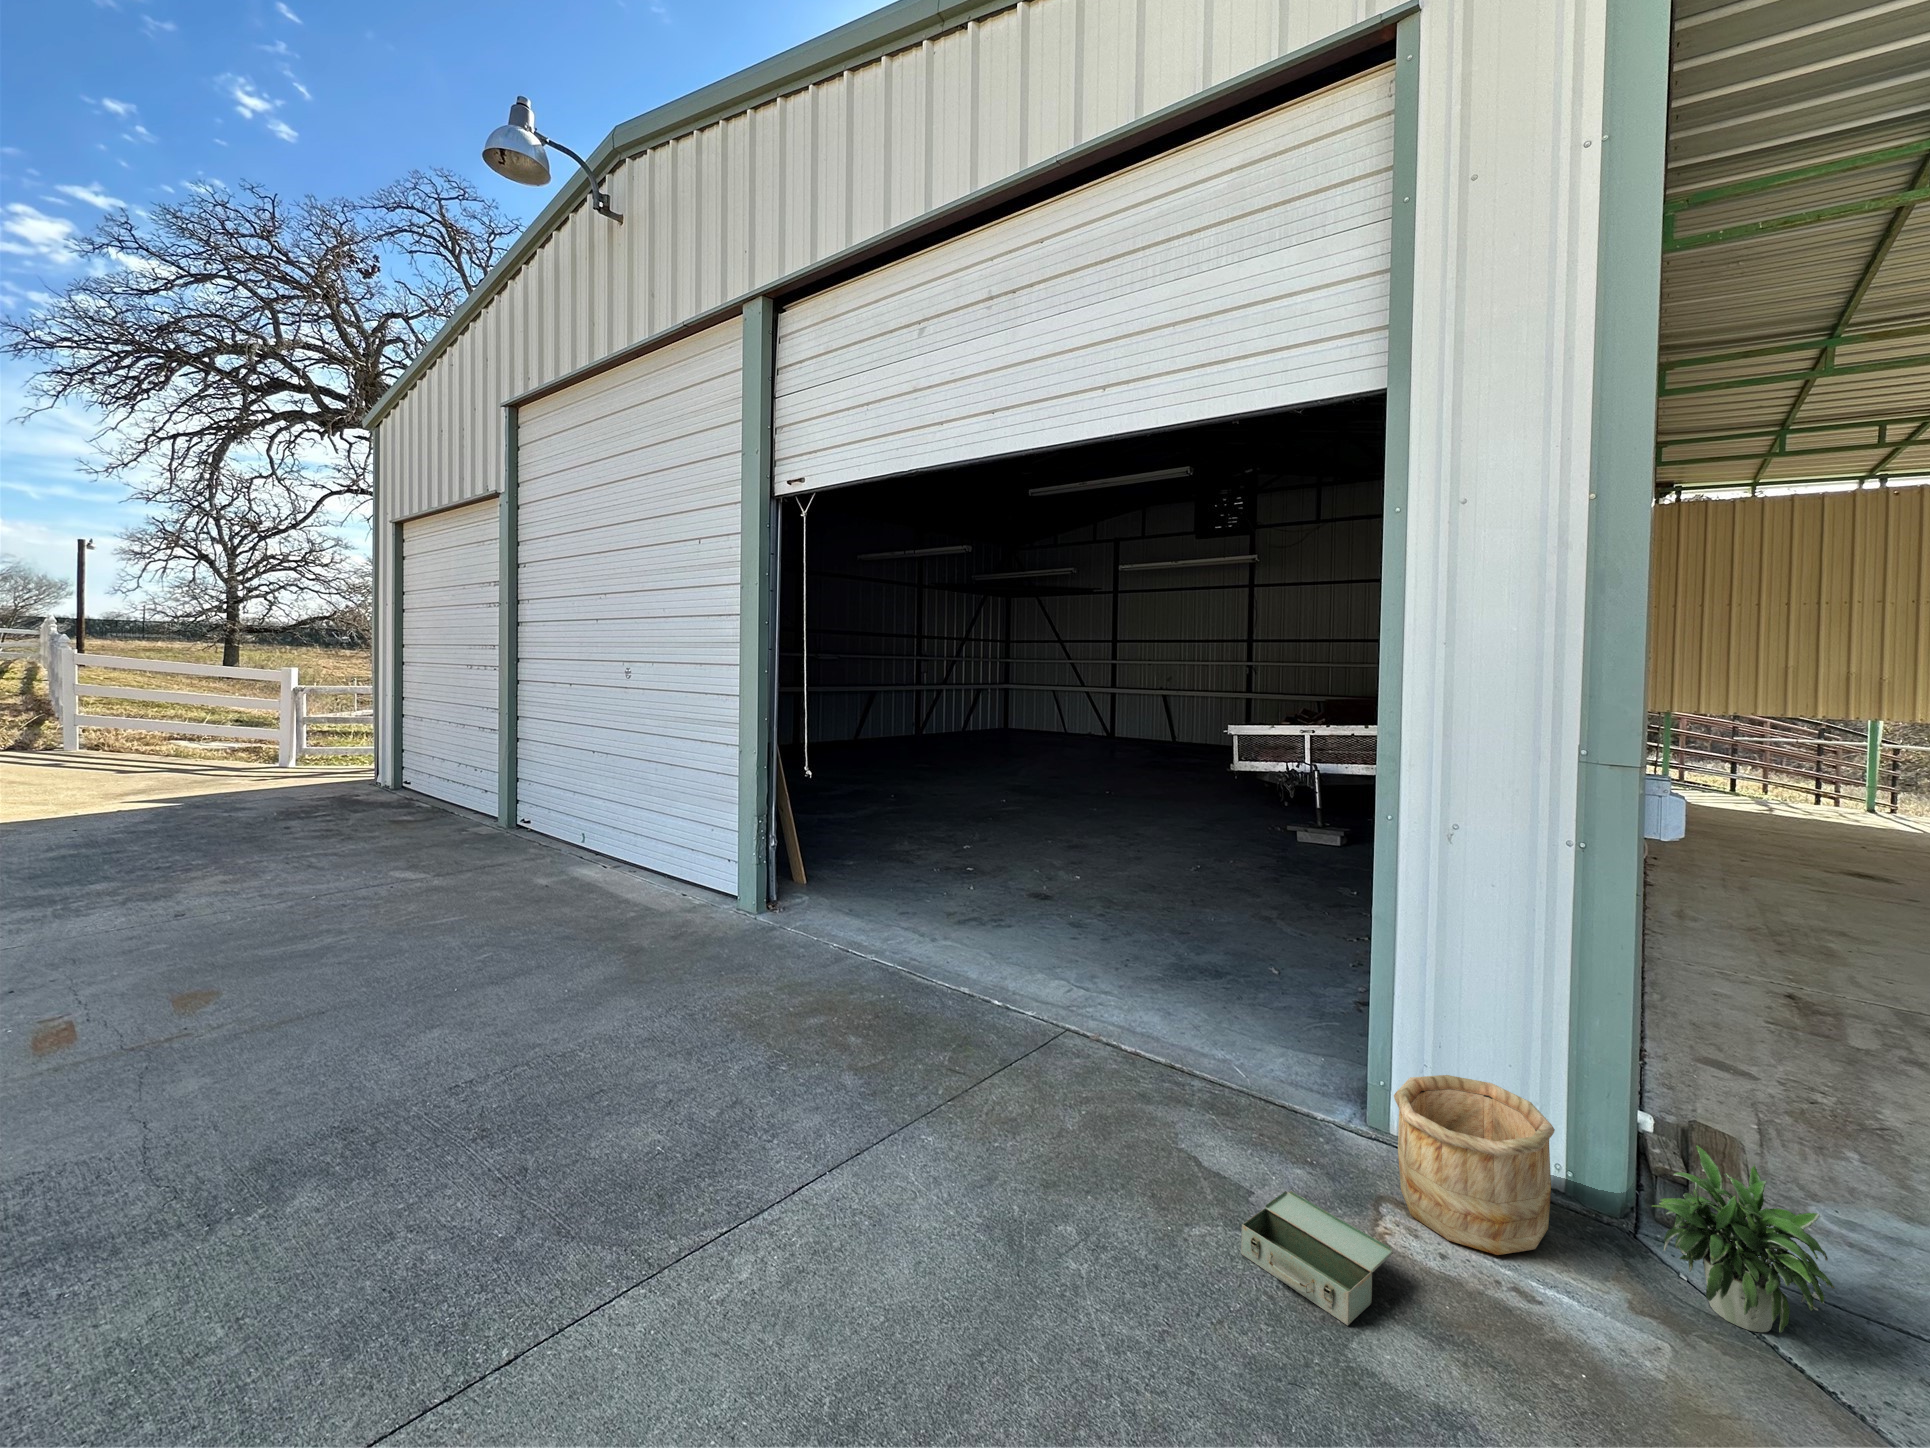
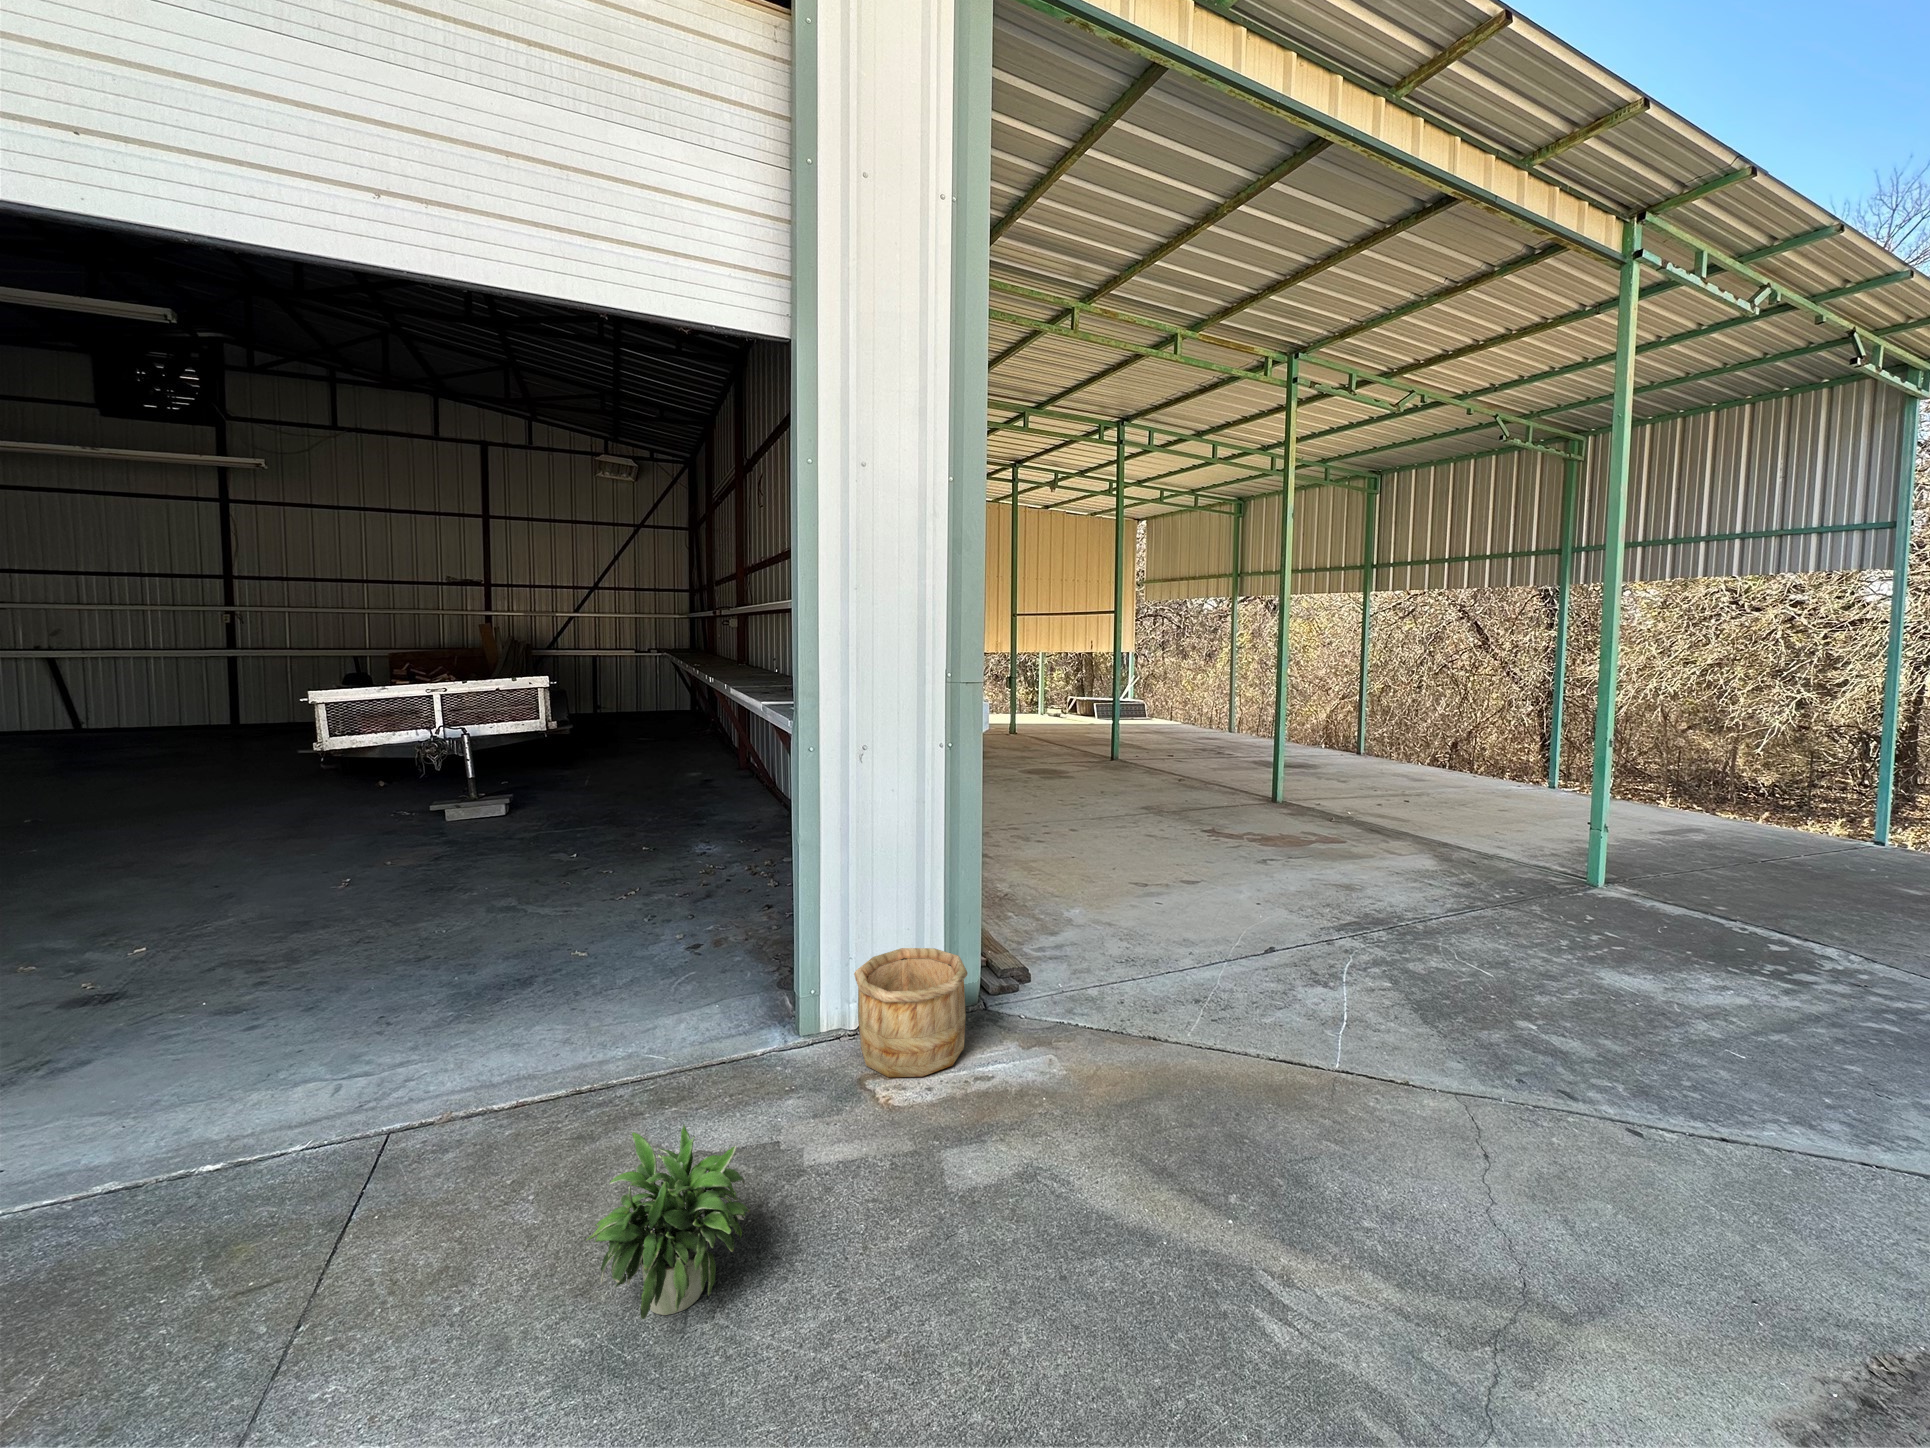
potted plant: present [1652,1145,1835,1333] -> present [586,1125,750,1319]
toolbox: present [1241,1191,1393,1325] -> none [822,1100,934,1191]

